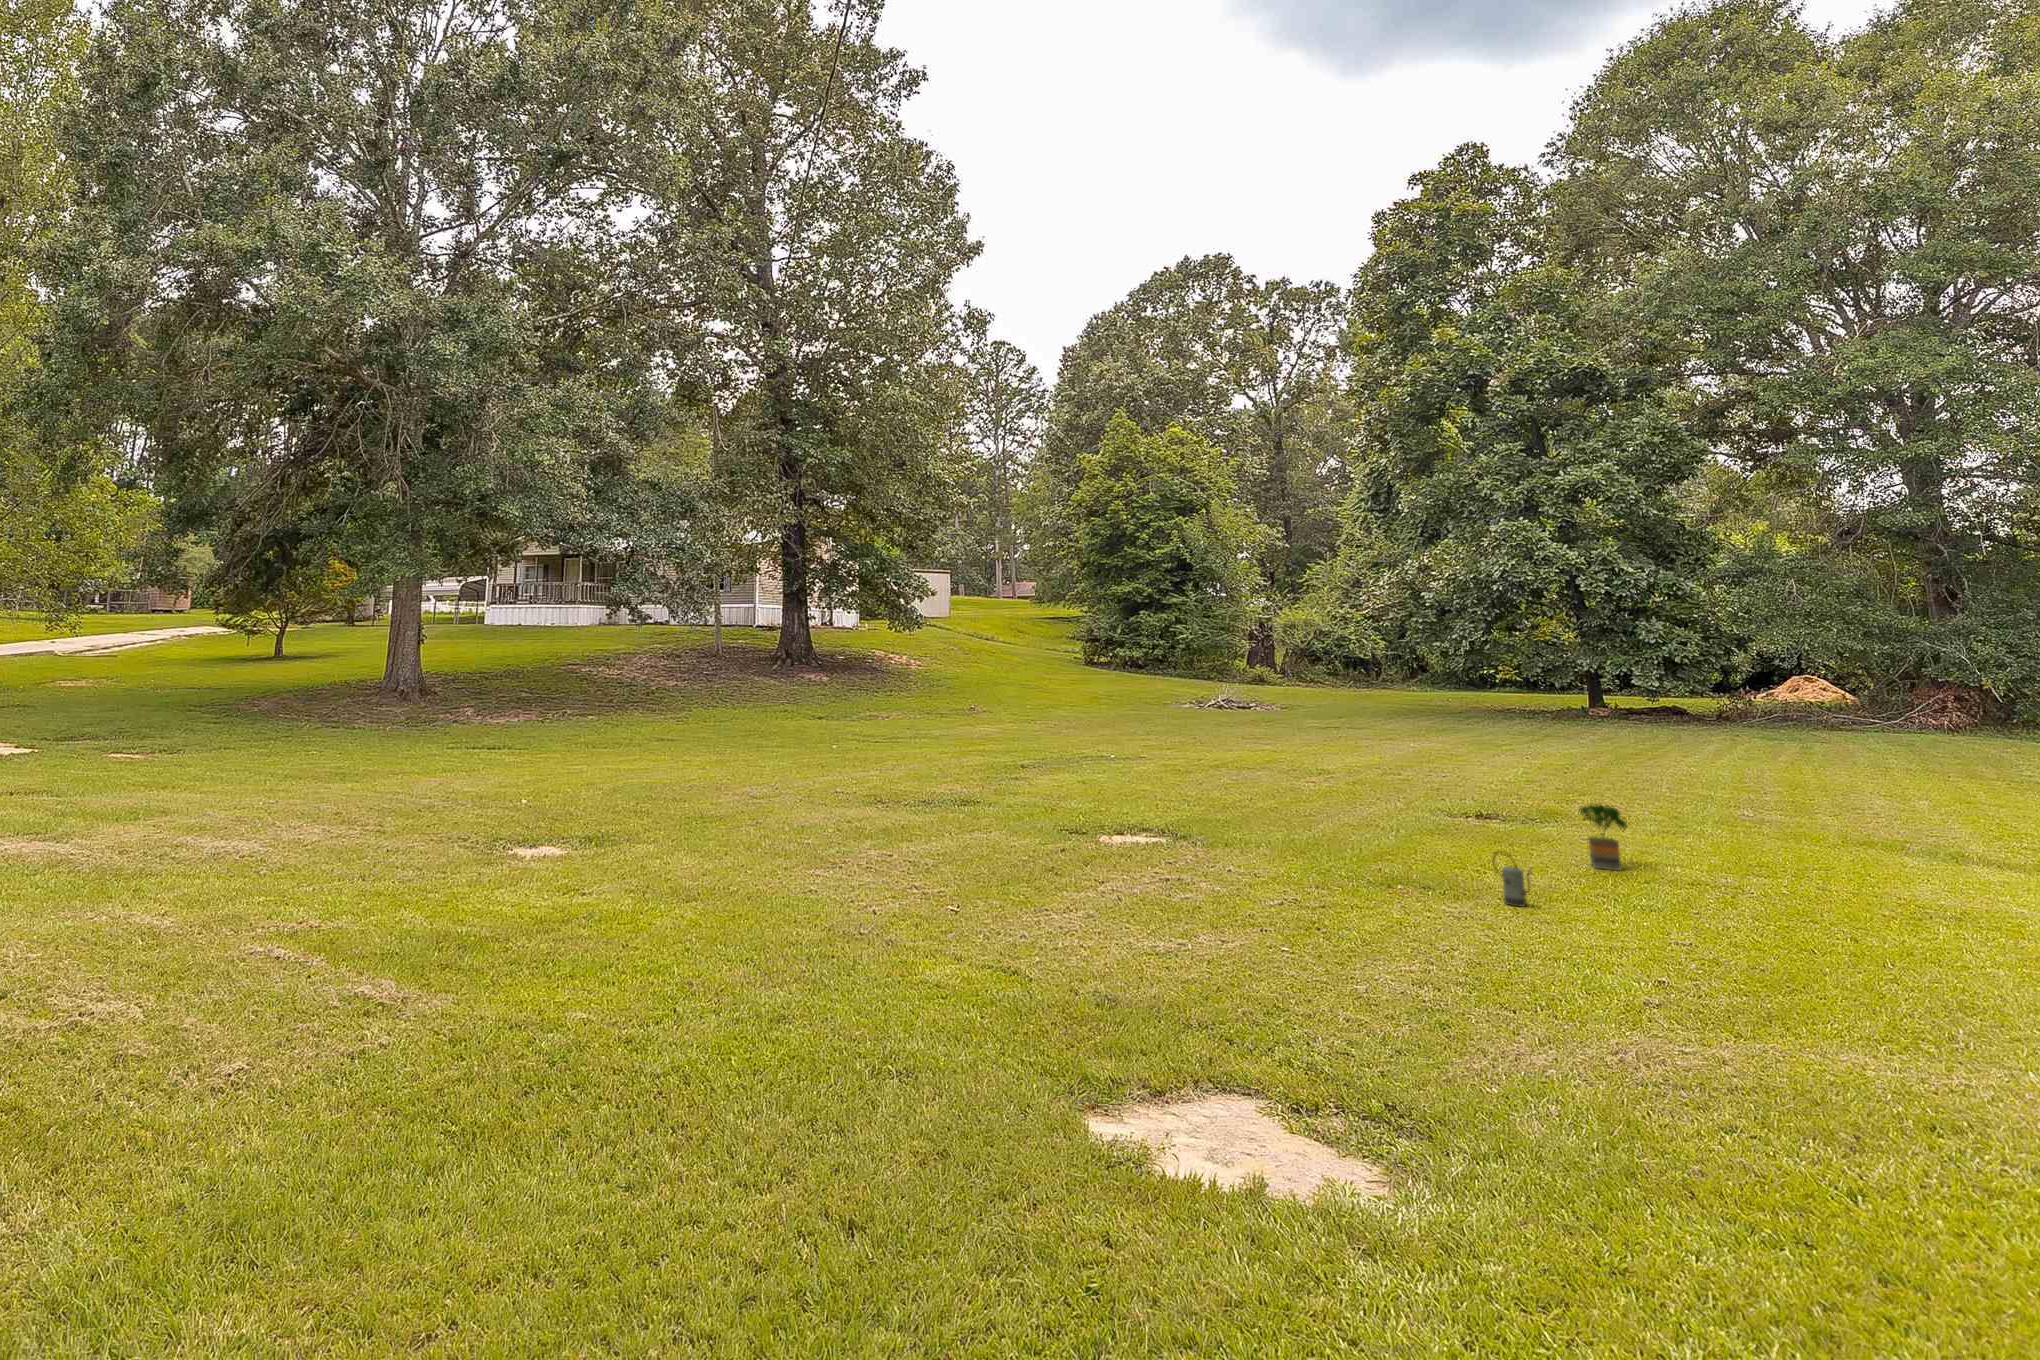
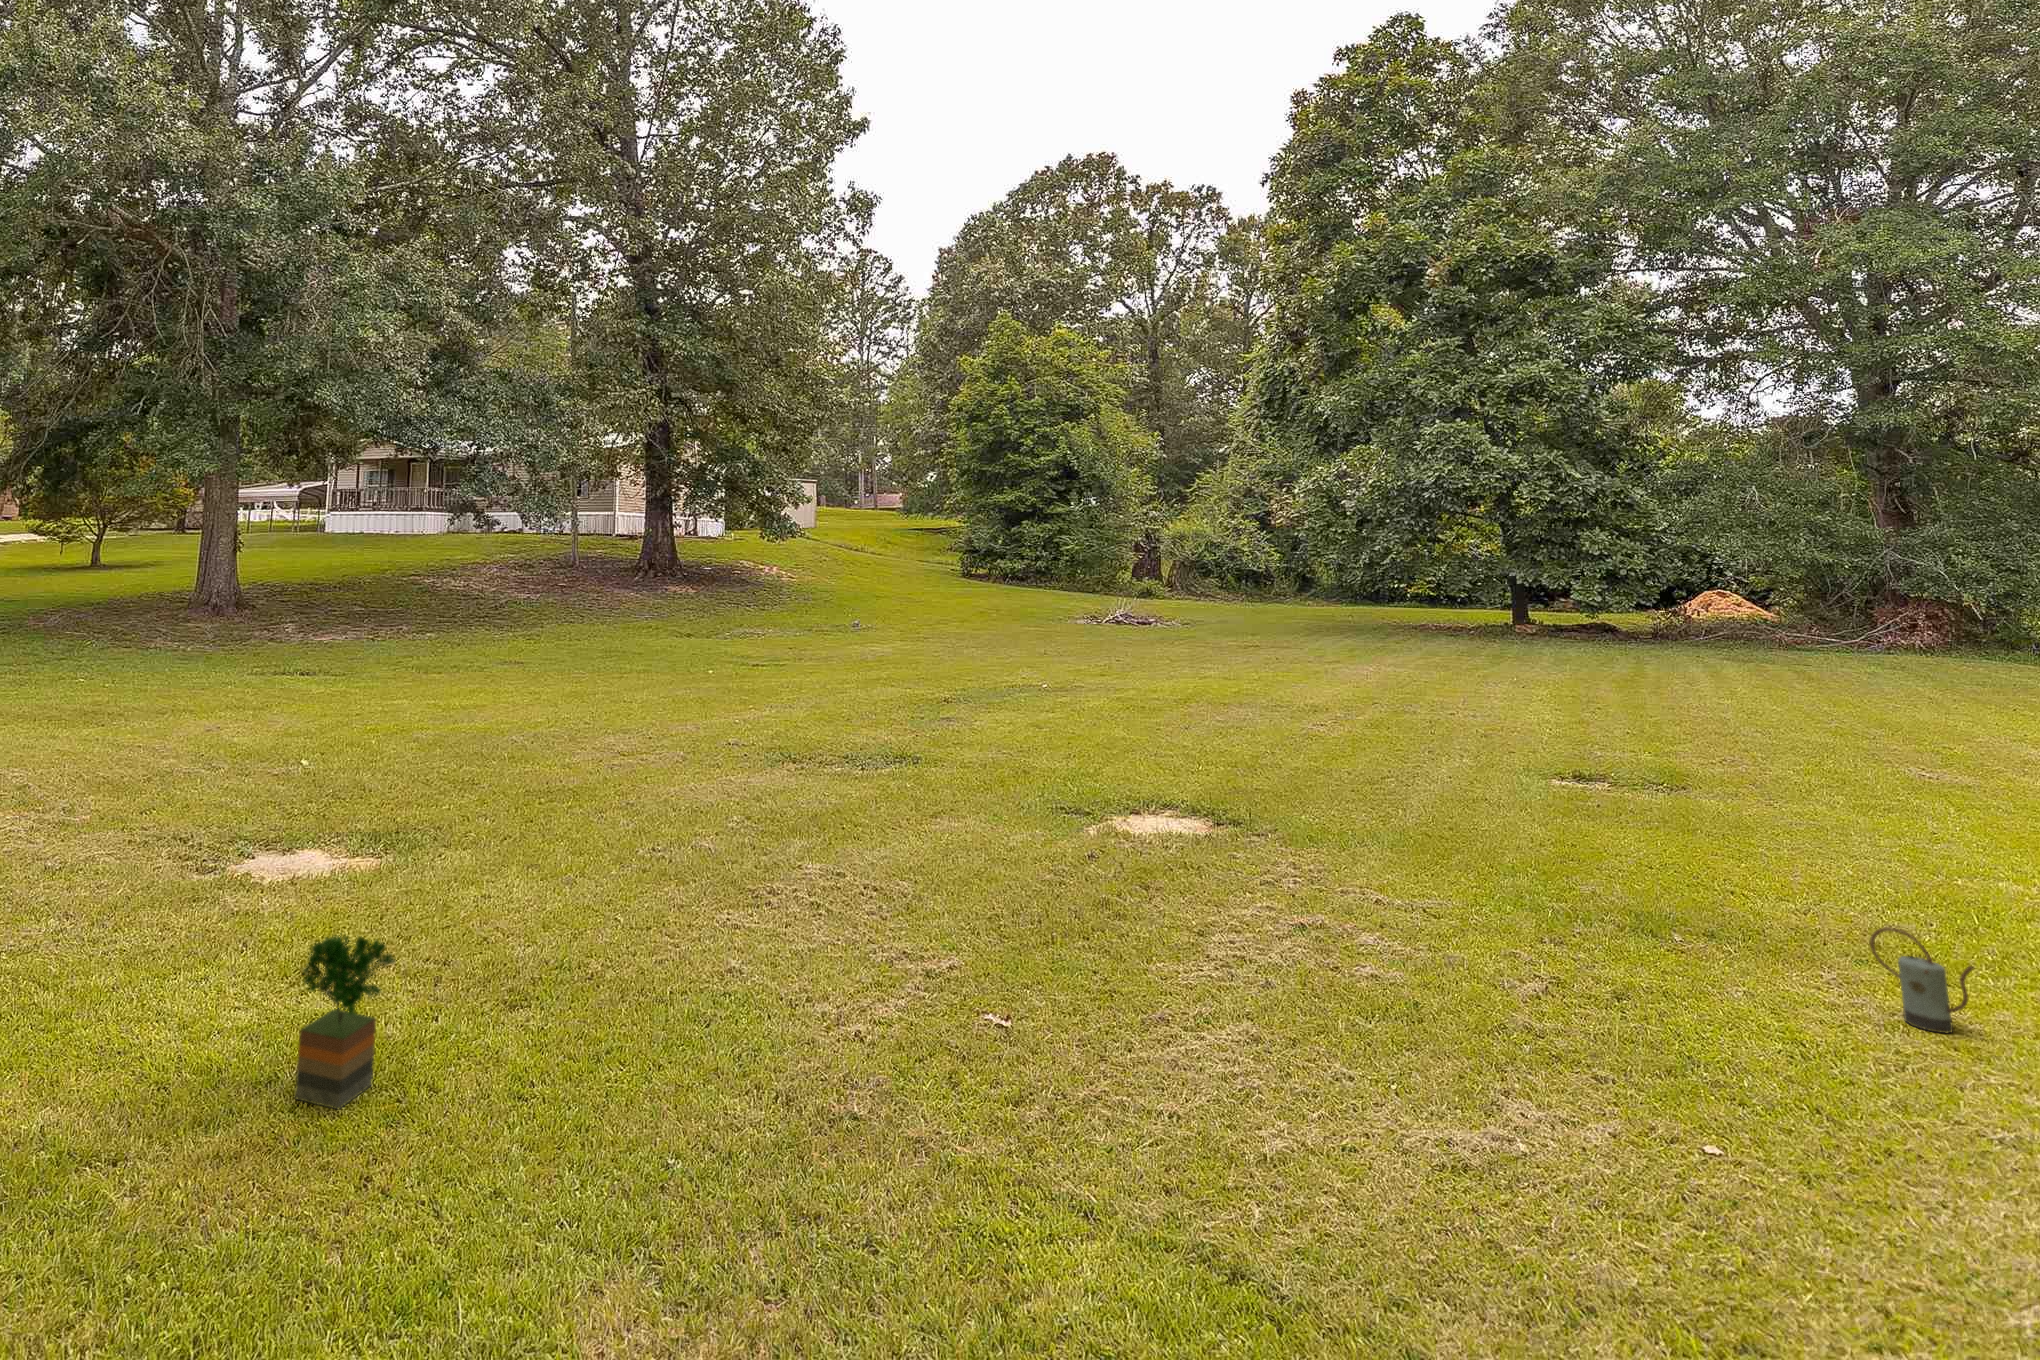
potted tree: present [1579,805,1627,871] -> present [295,936,395,1109]

